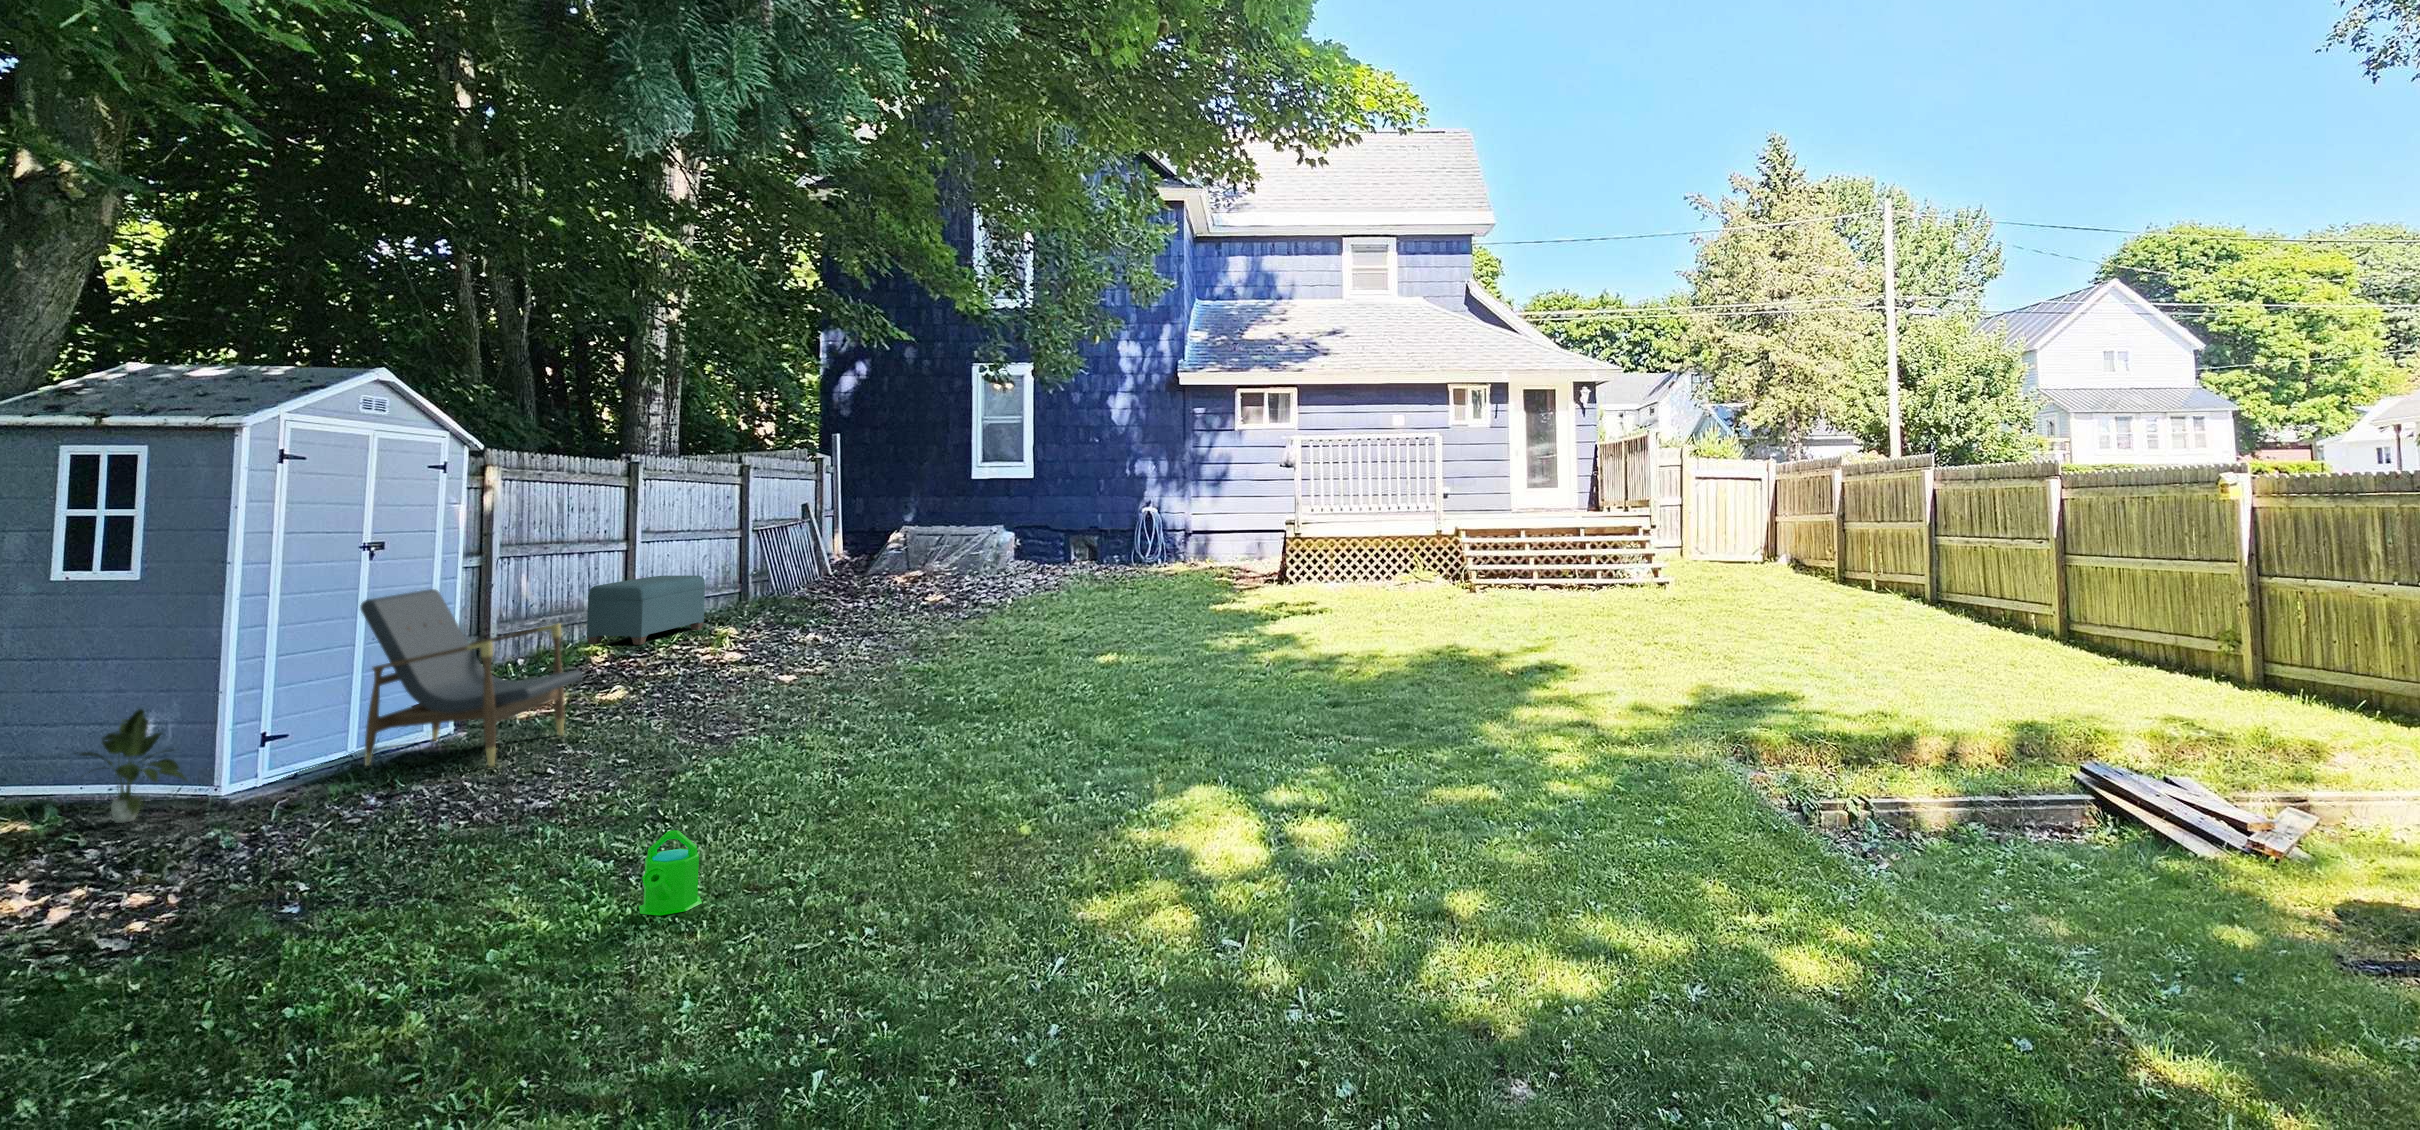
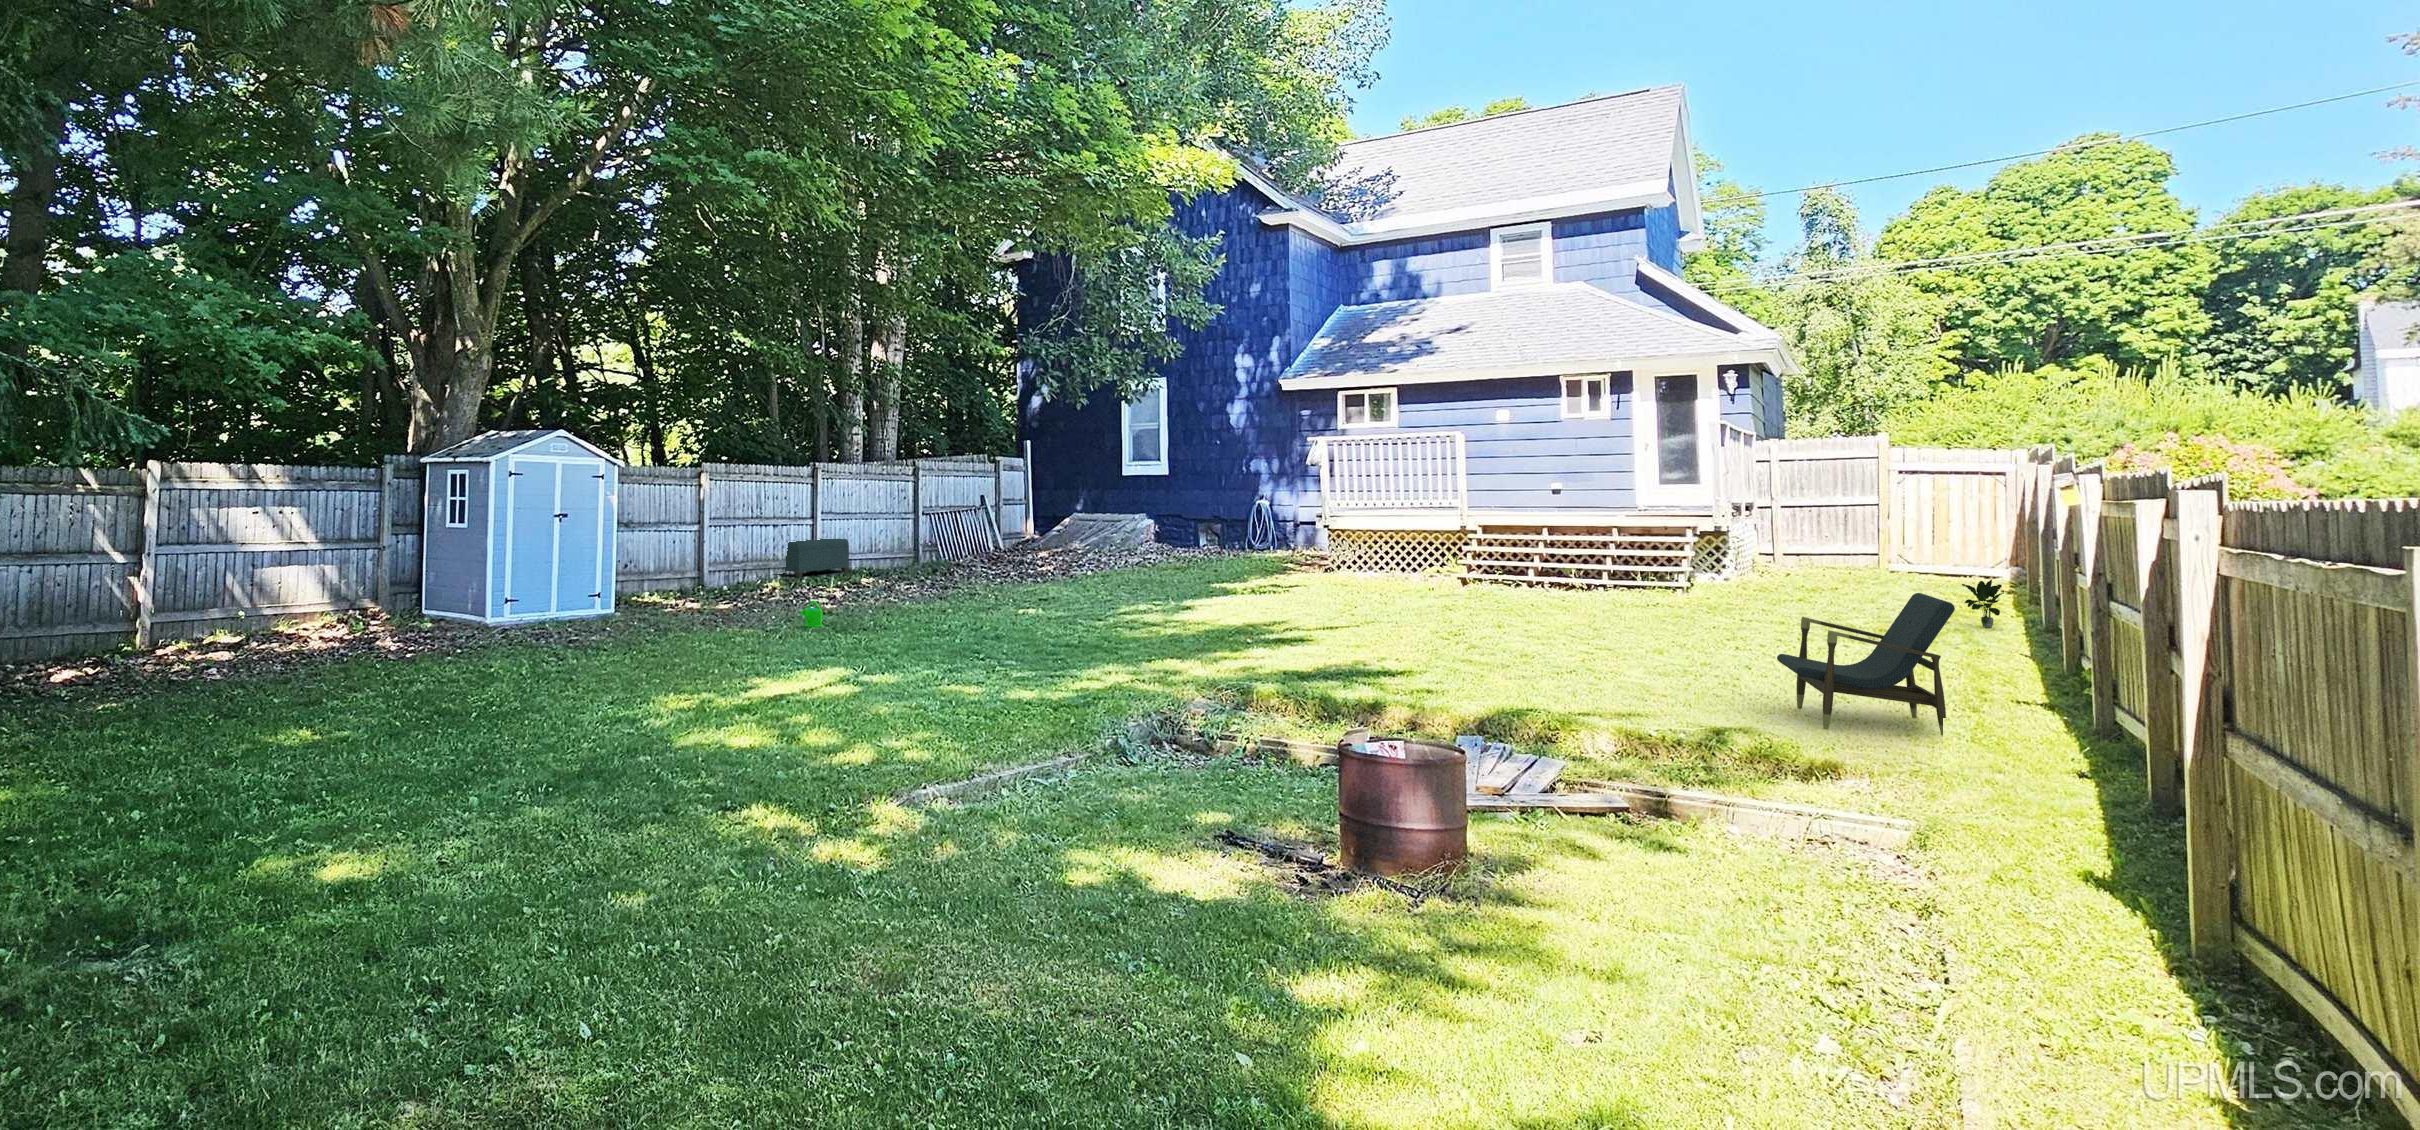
lounge chair: present [360,589,582,766] -> present [1777,593,1955,735]
potted plant: present [75,709,188,823] -> present [1962,580,2003,628]
watering can: present [639,830,702,916] -> present [801,601,823,627]

